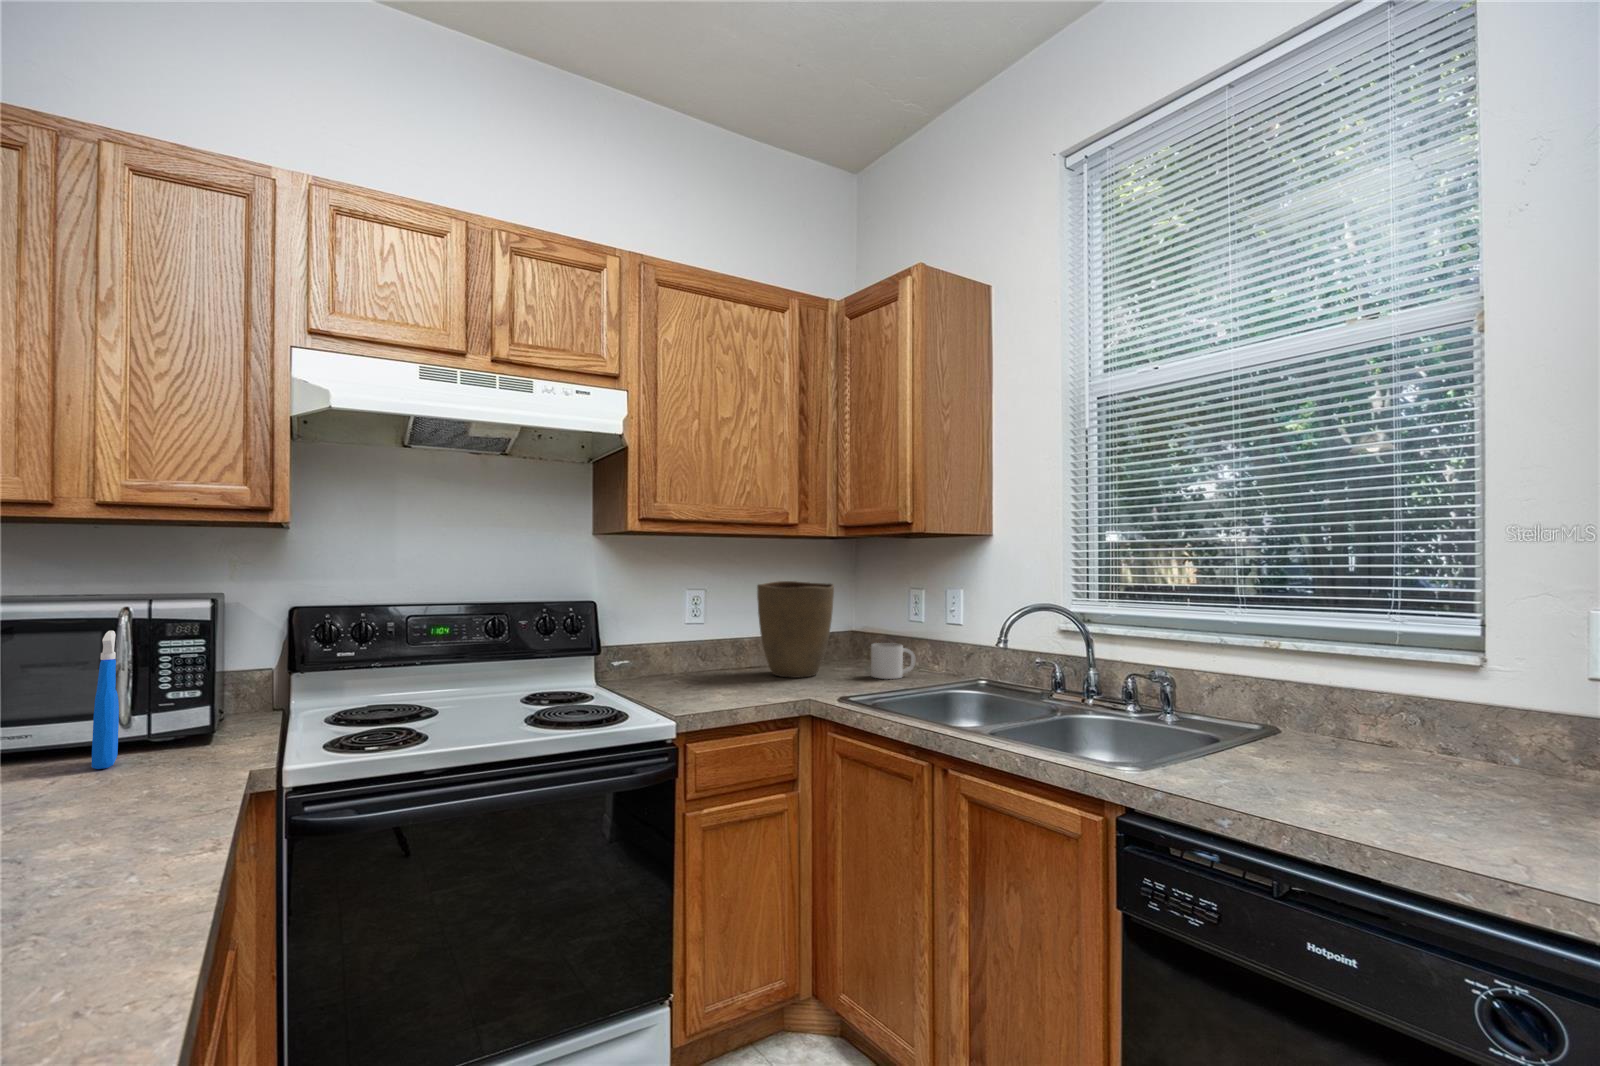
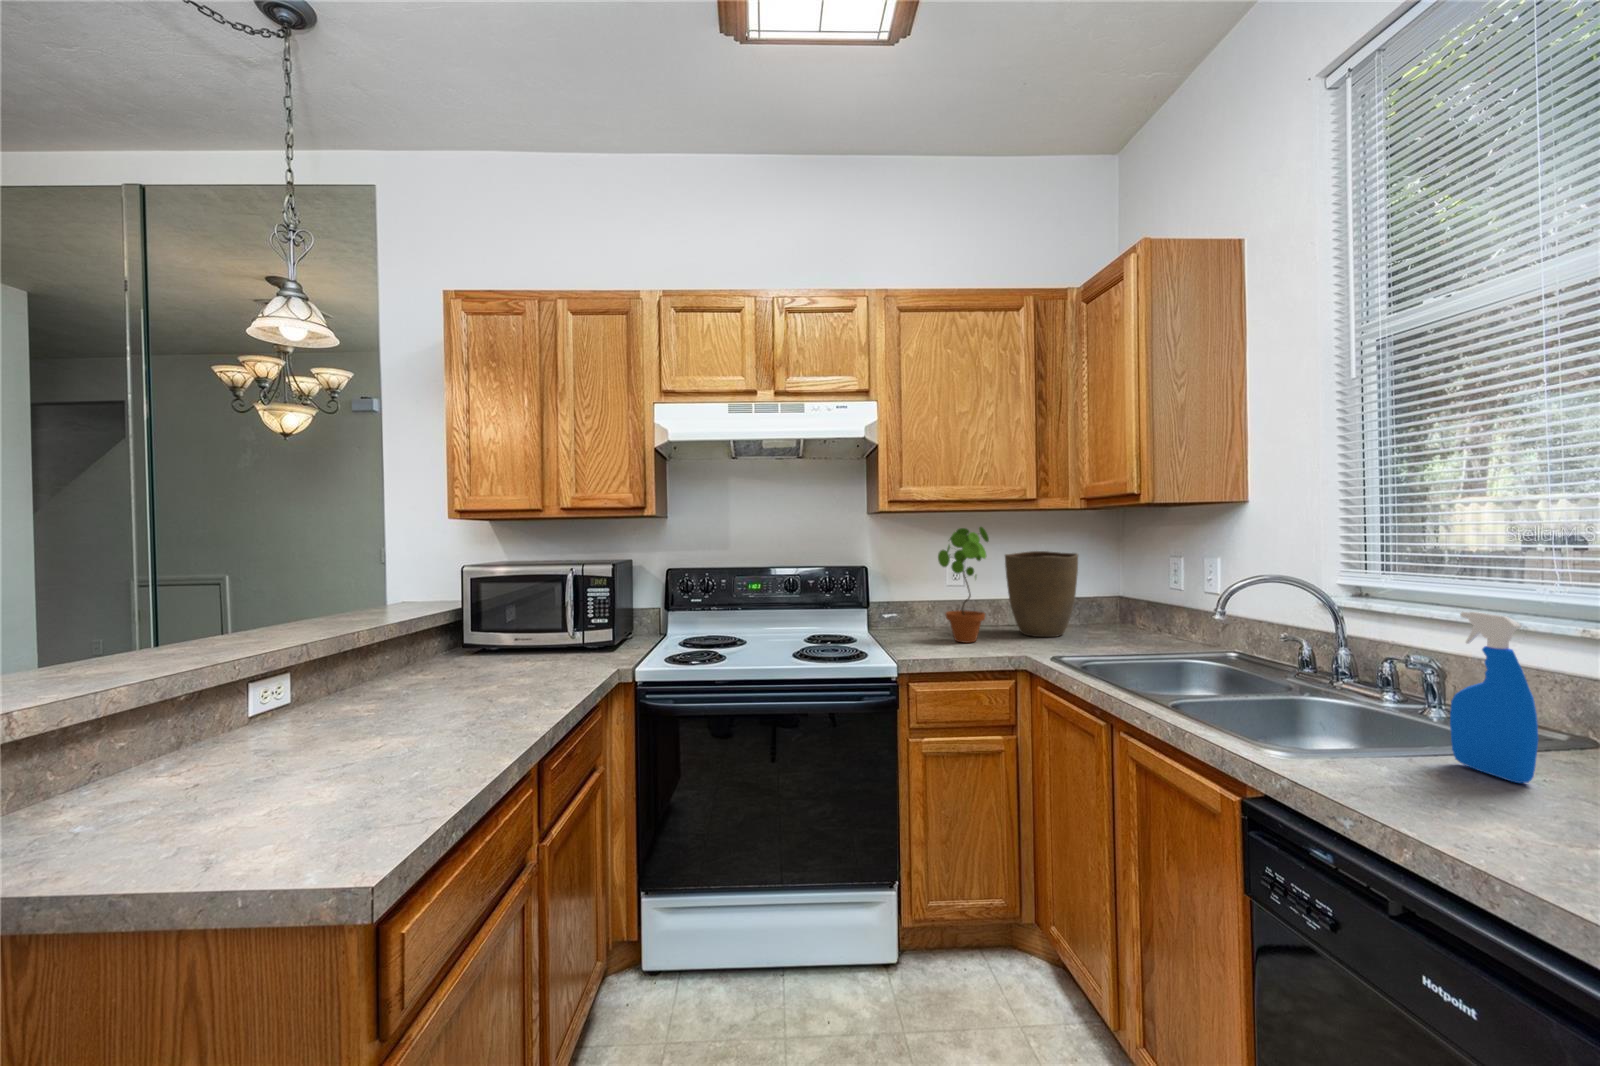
potted plant: none [699,552,754,689] -> present [938,527,989,643]
spray bottle: present [92,631,119,769] -> present [1450,612,1538,783]
mug: present [871,643,915,679] -> none [1114,610,1163,645]

